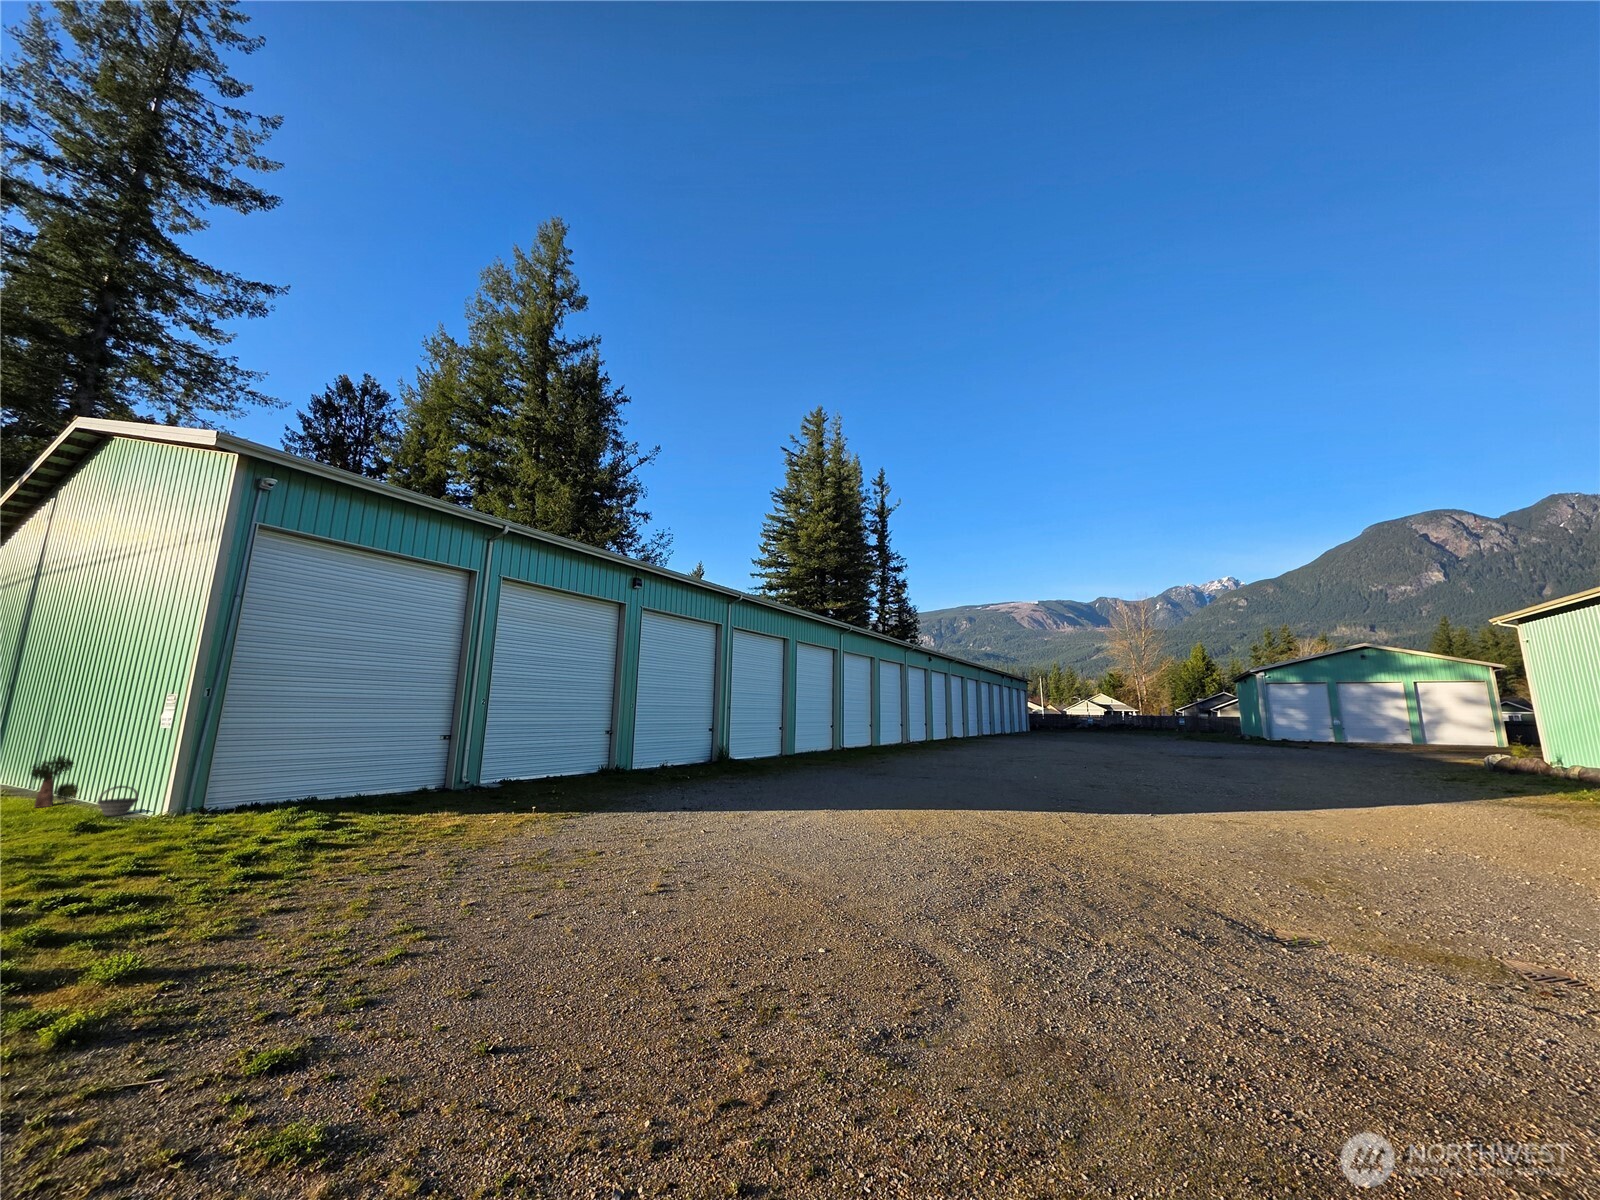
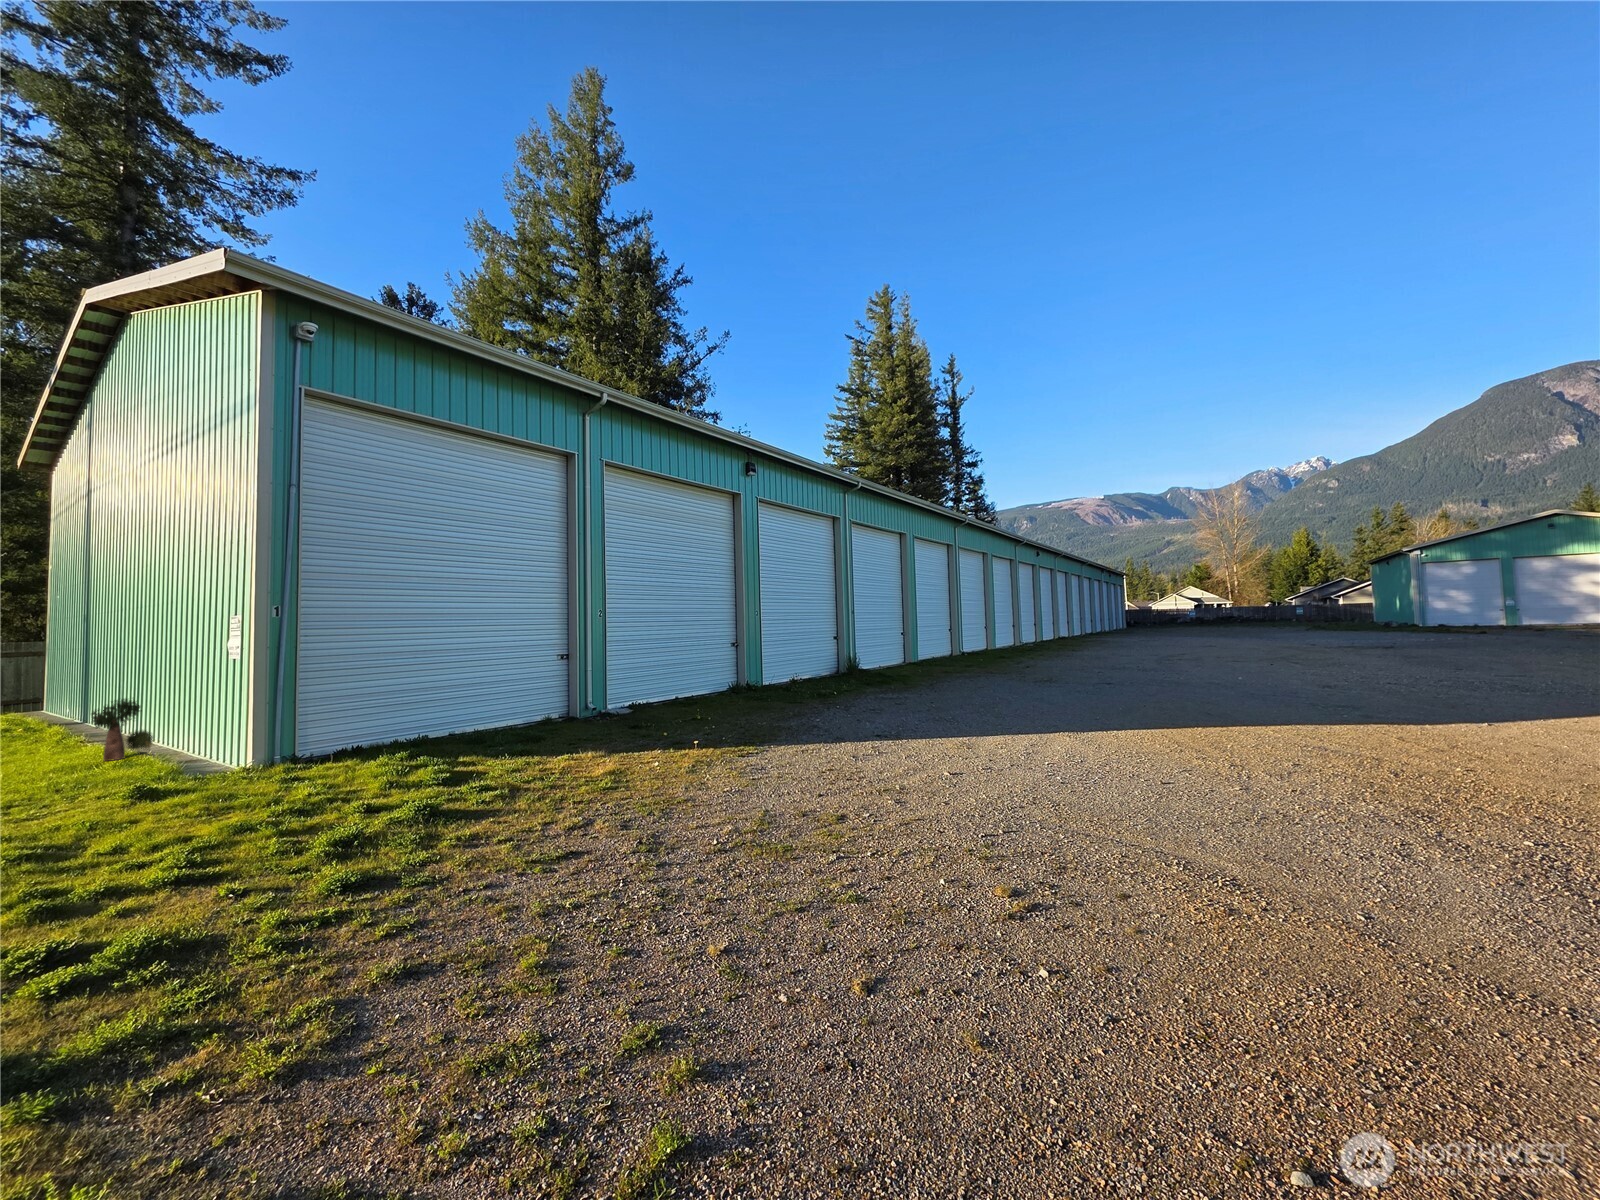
bucket: present [97,786,138,816] -> none [165,734,215,773]

